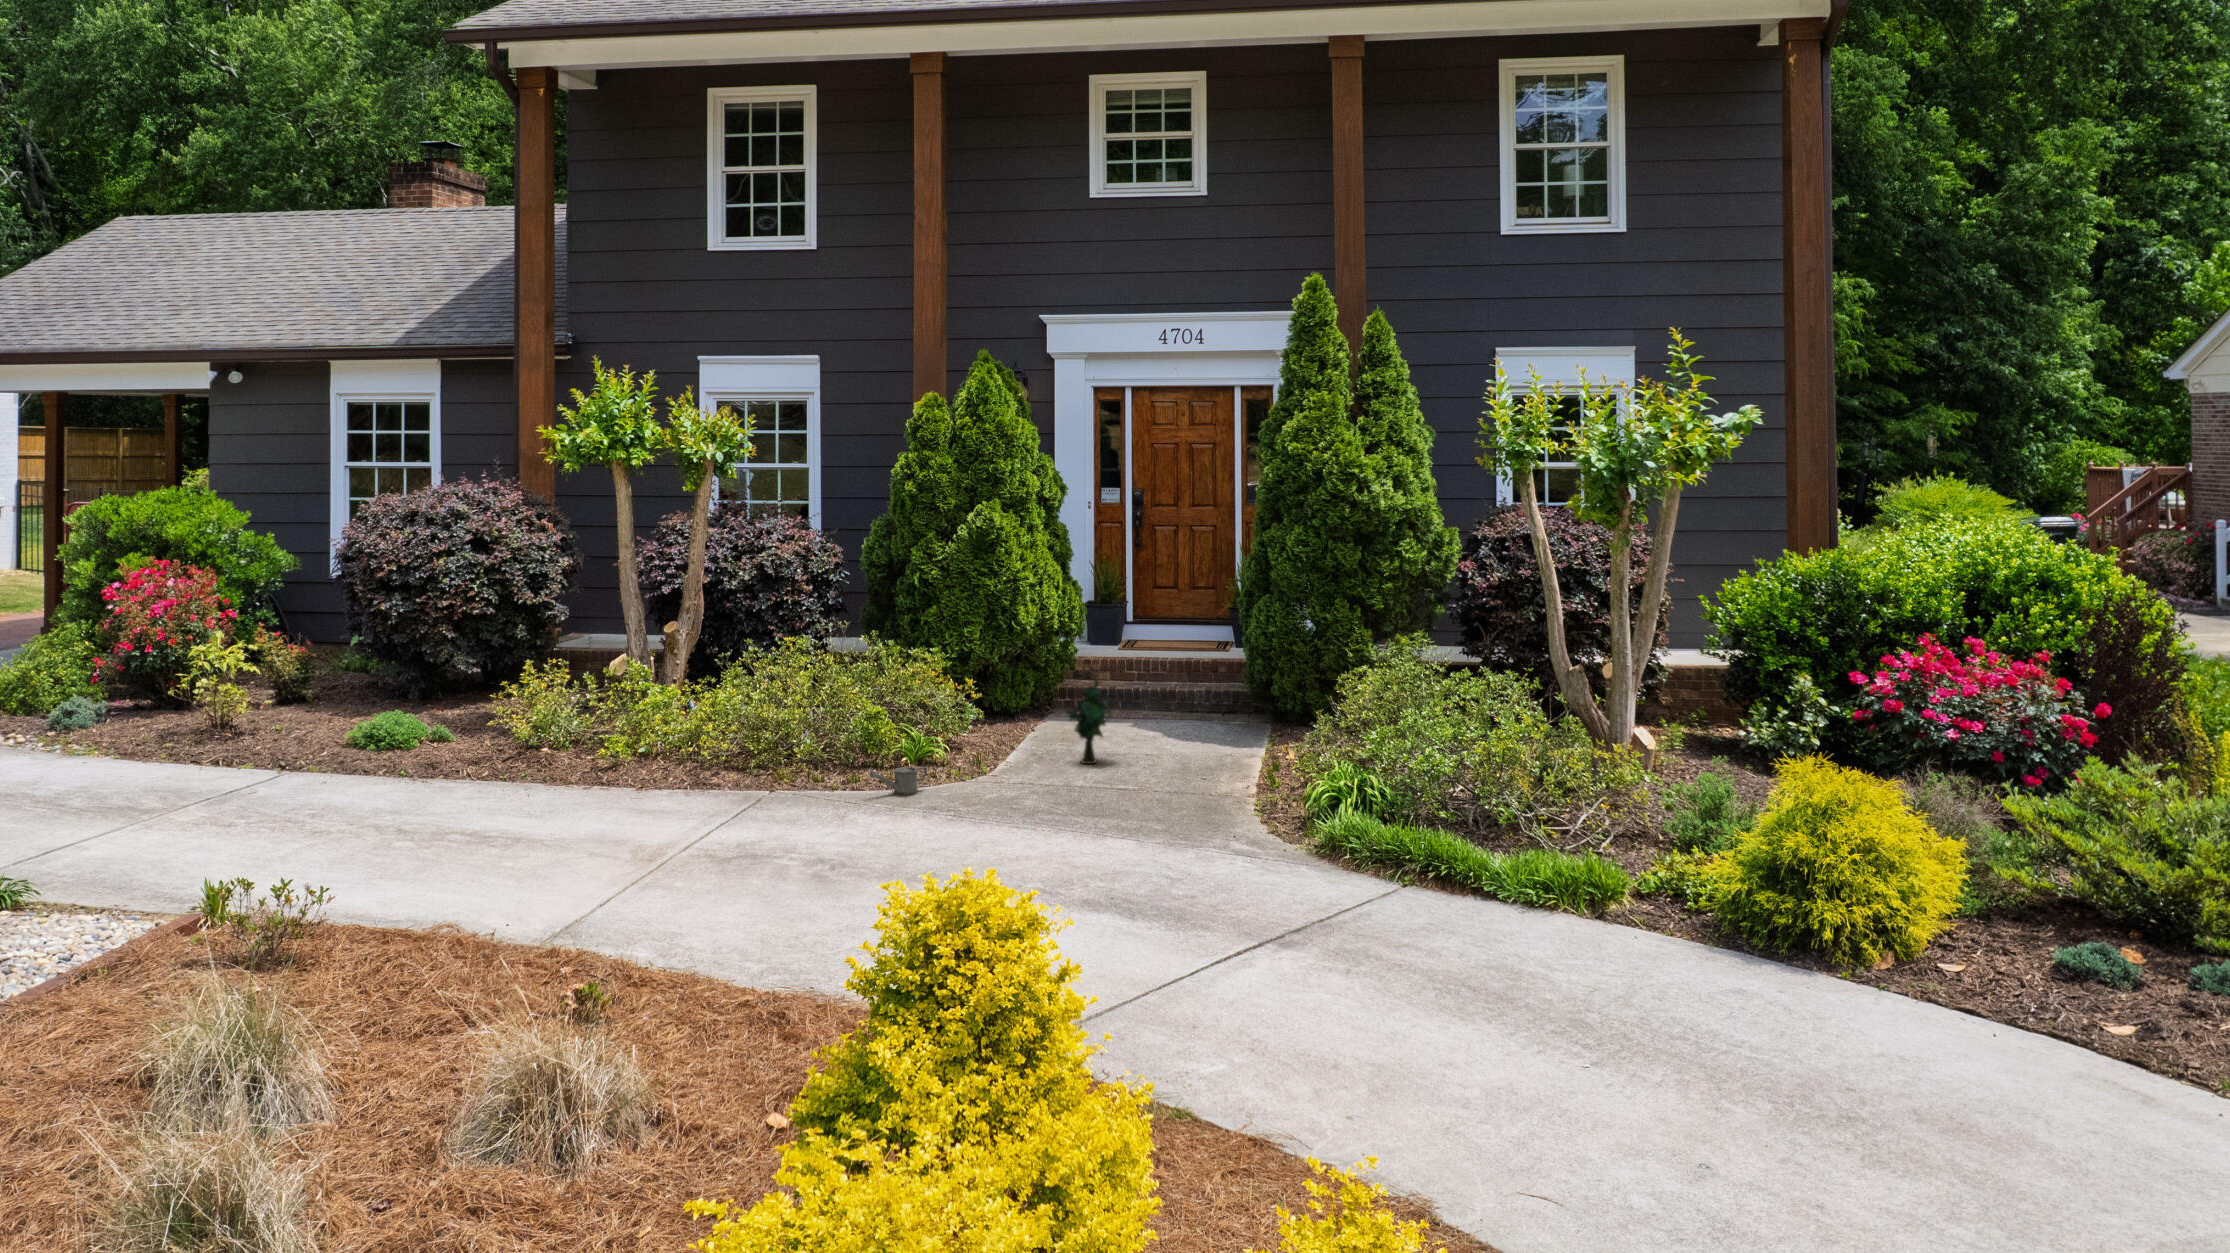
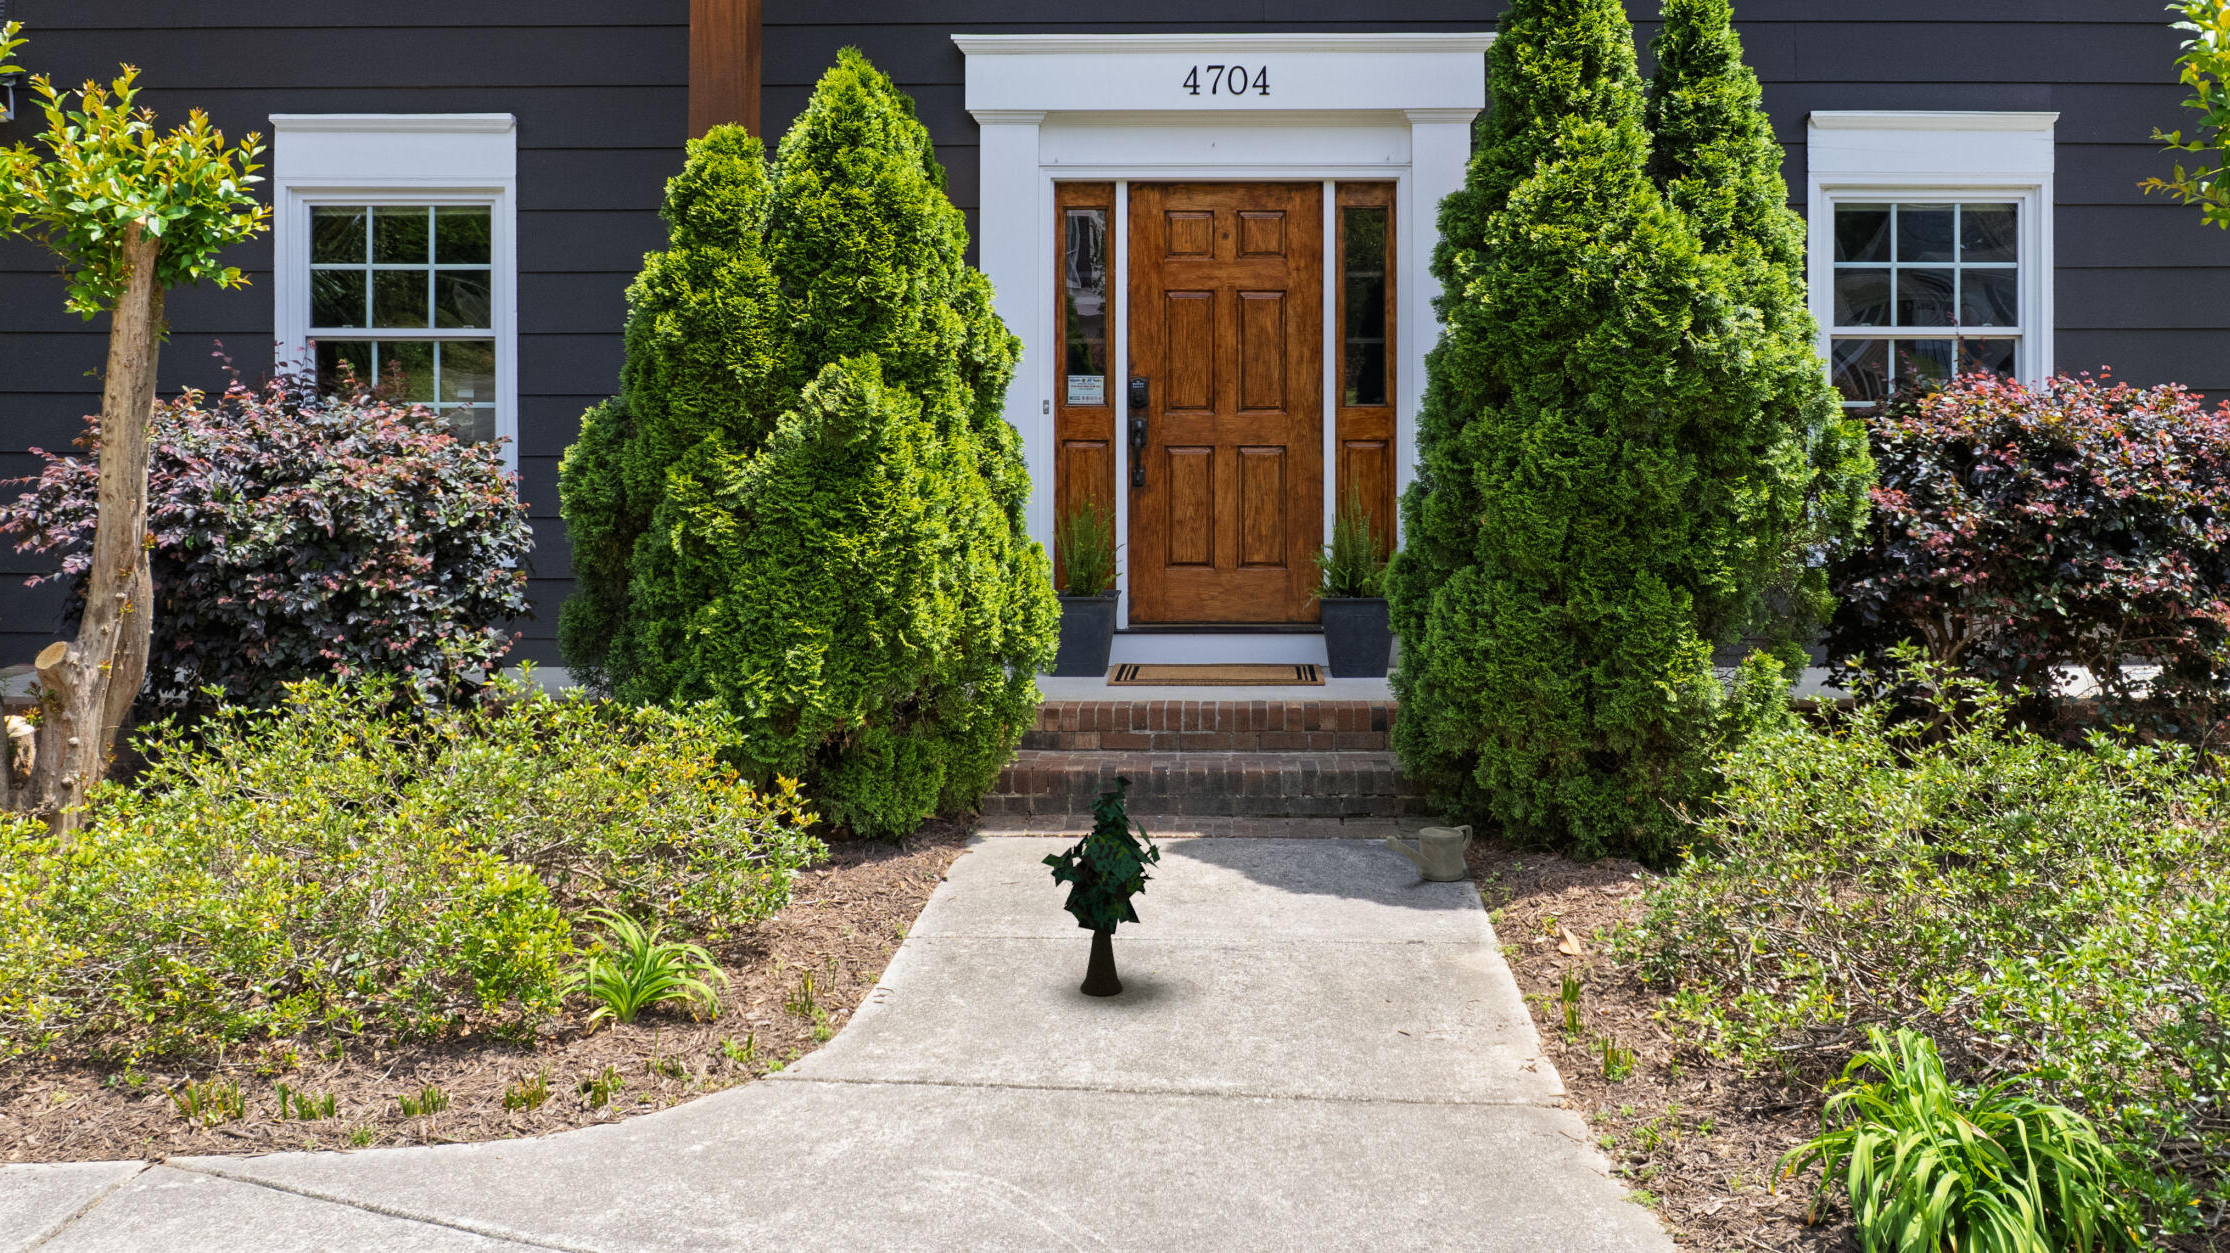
watering can: present [870,767,927,795] -> present [1387,825,1472,881]

